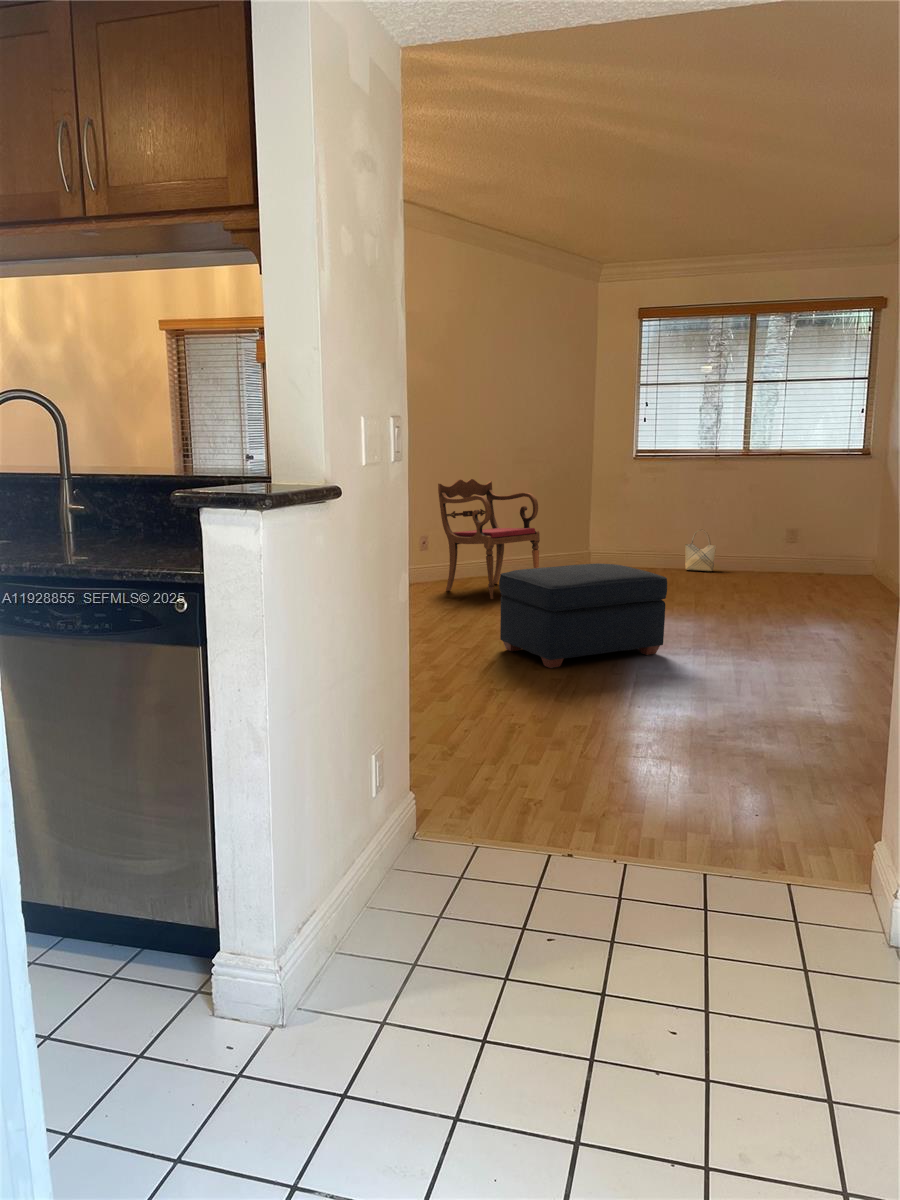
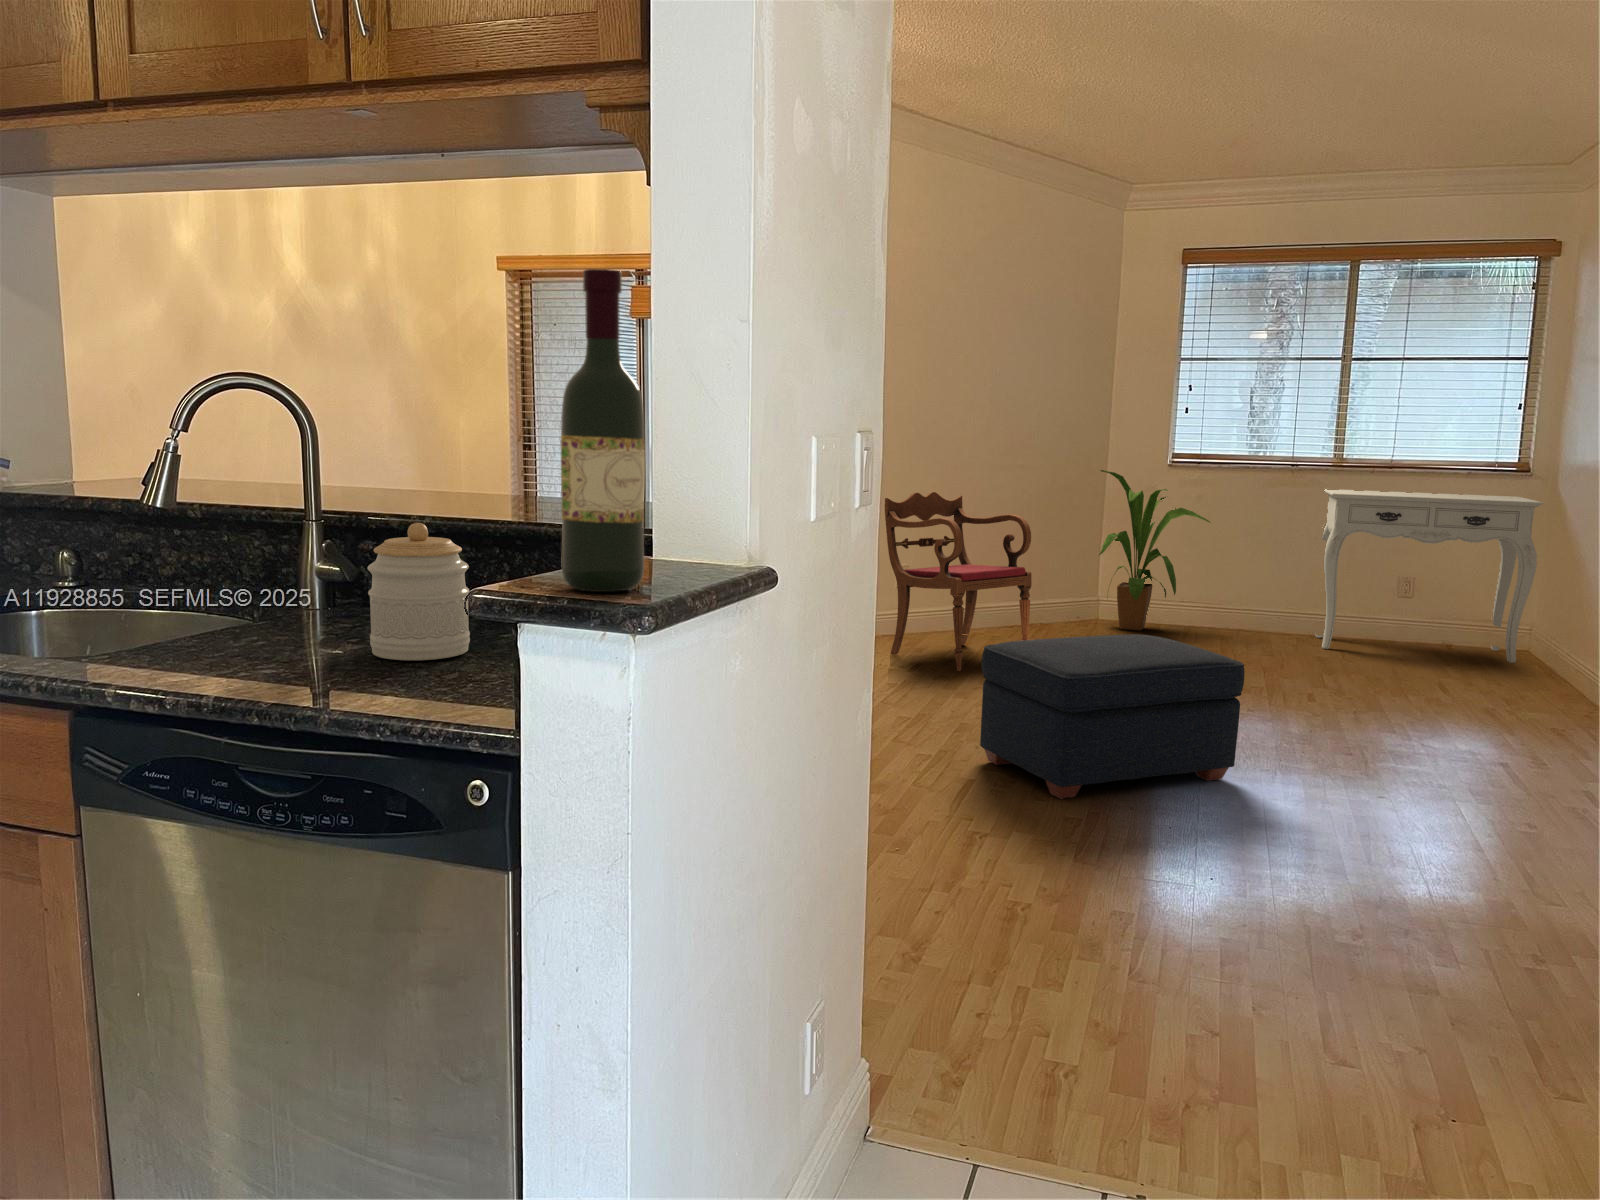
wine bottle: none [219,321,265,490] -> present [561,269,645,592]
house plant: none [586,462,663,571] -> present [1099,470,1210,631]
console table: none [733,471,876,582] -> present [1315,489,1543,663]
jar: none [107,472,168,550] -> present [368,523,470,661]
woven basket: present [685,530,716,571] -> none [1242,573,1290,635]

